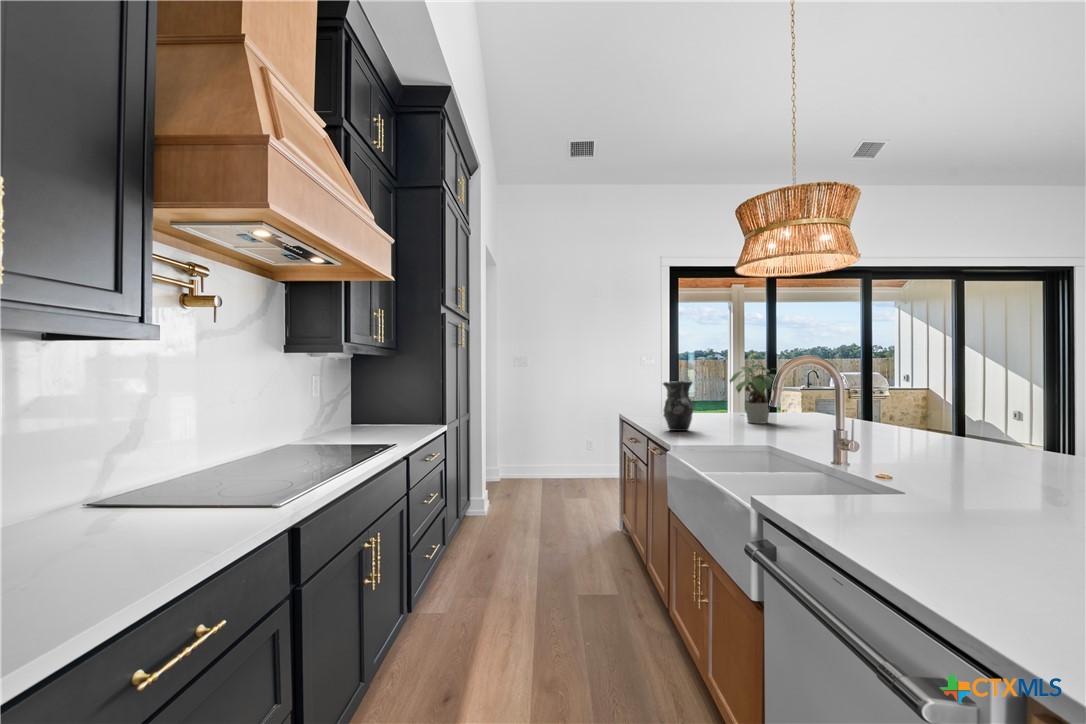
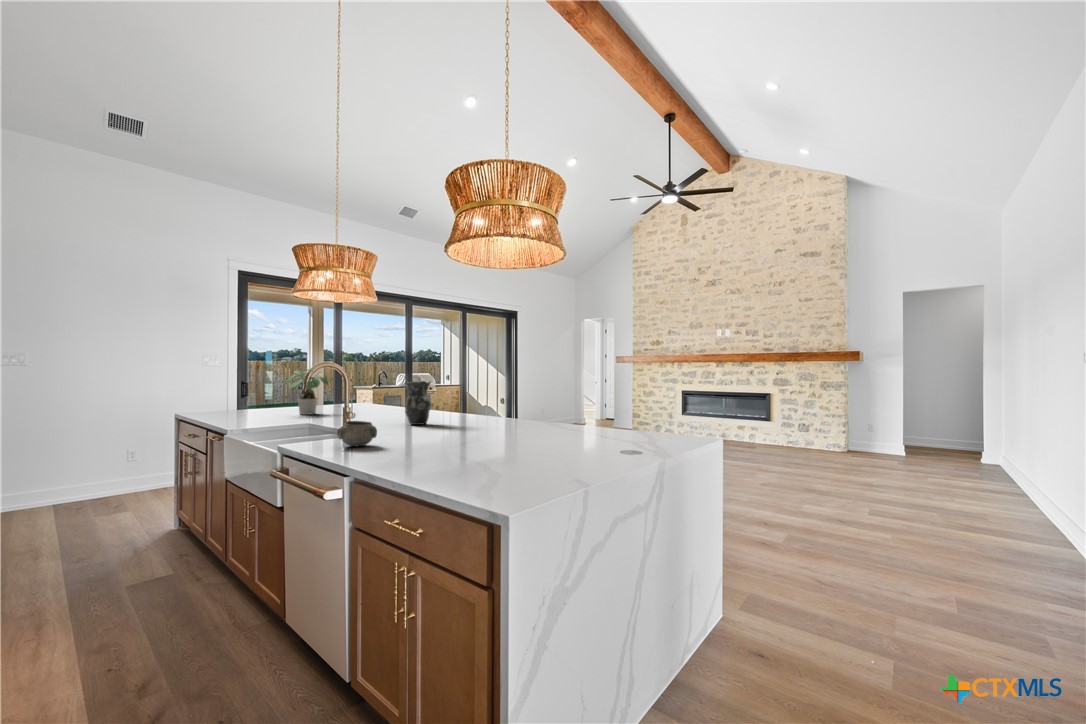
vase: present [663,381,695,431] -> present [404,381,432,425]
decorative bowl: none [874,472,970,530] -> present [337,421,377,447]

